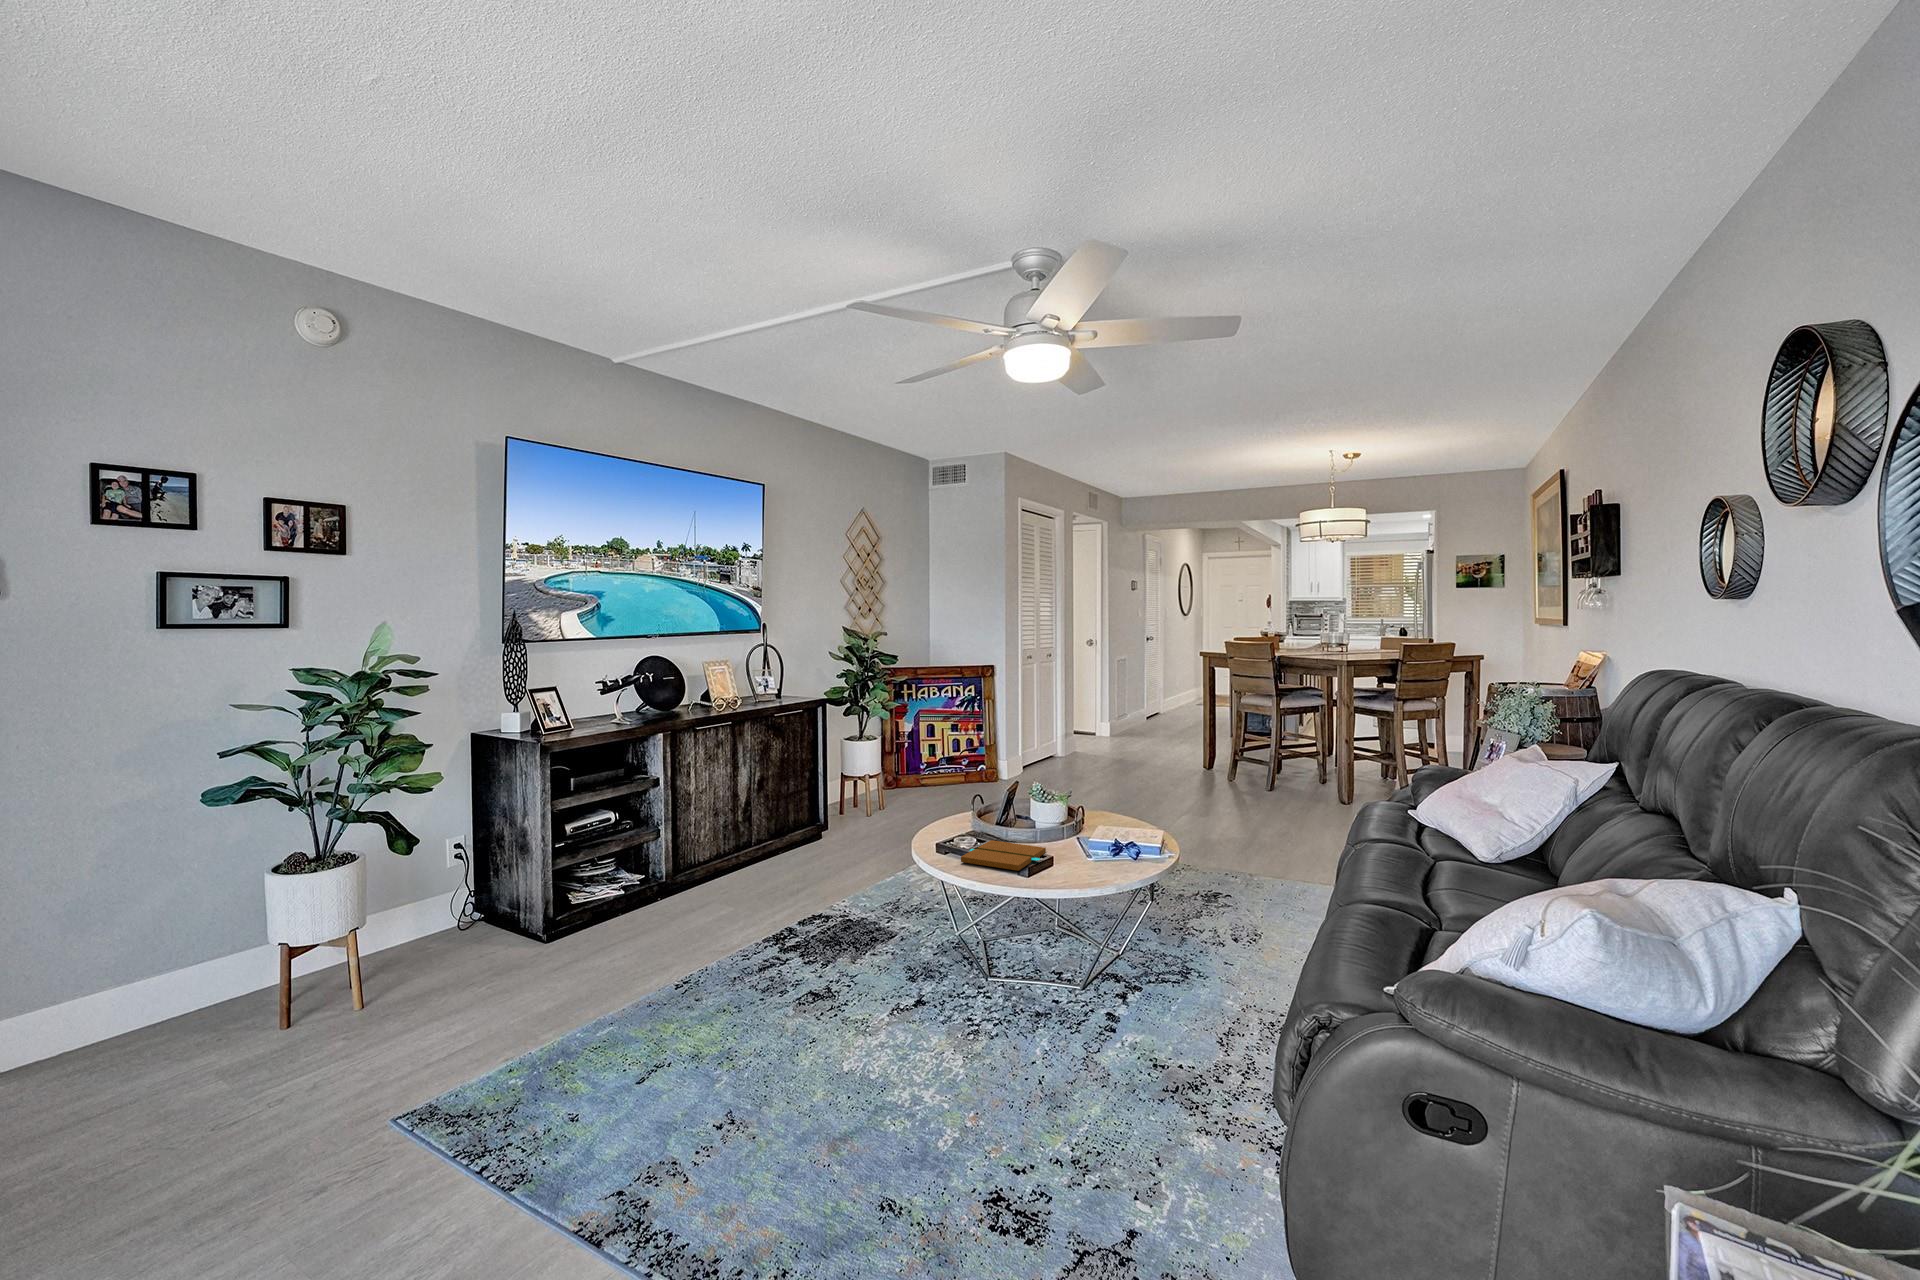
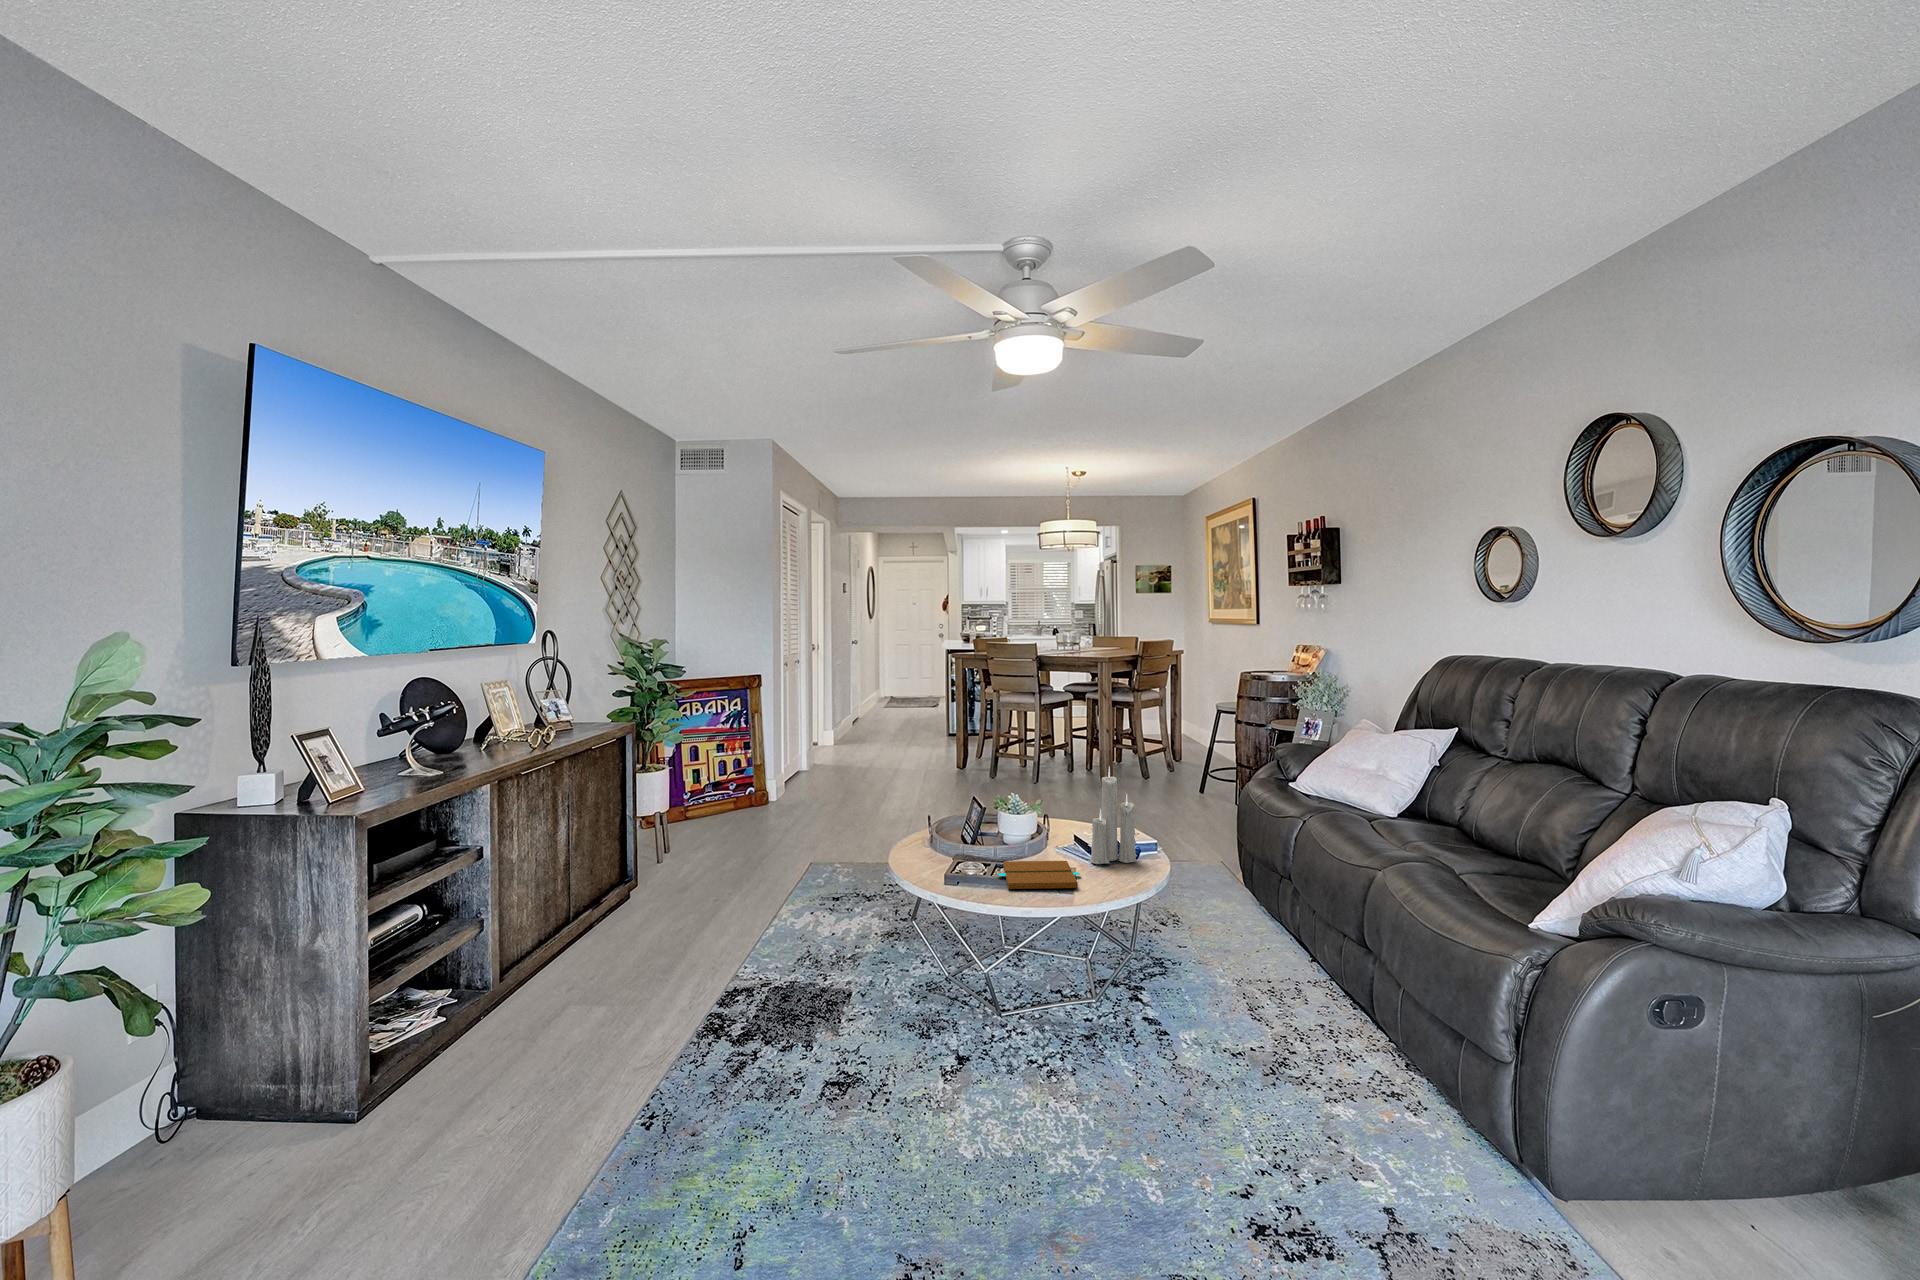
candle: none [1069,756,1116,859] -> present [1090,767,1136,864]

